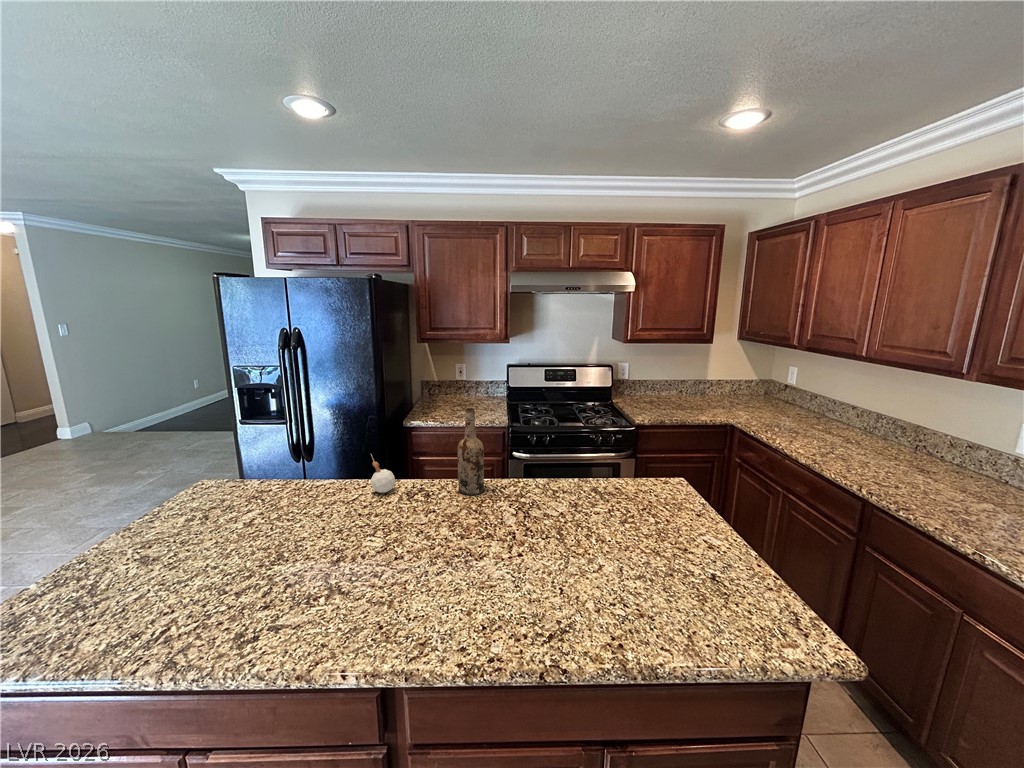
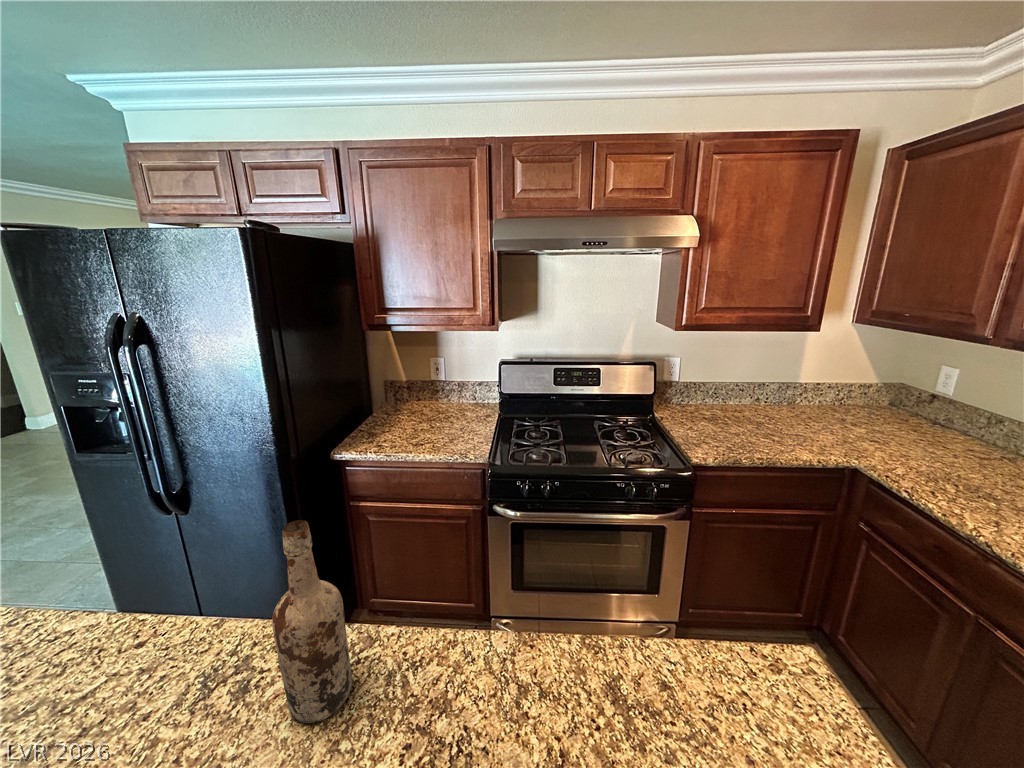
candle: present [371,455,395,493] -> none [83,611,157,703]

